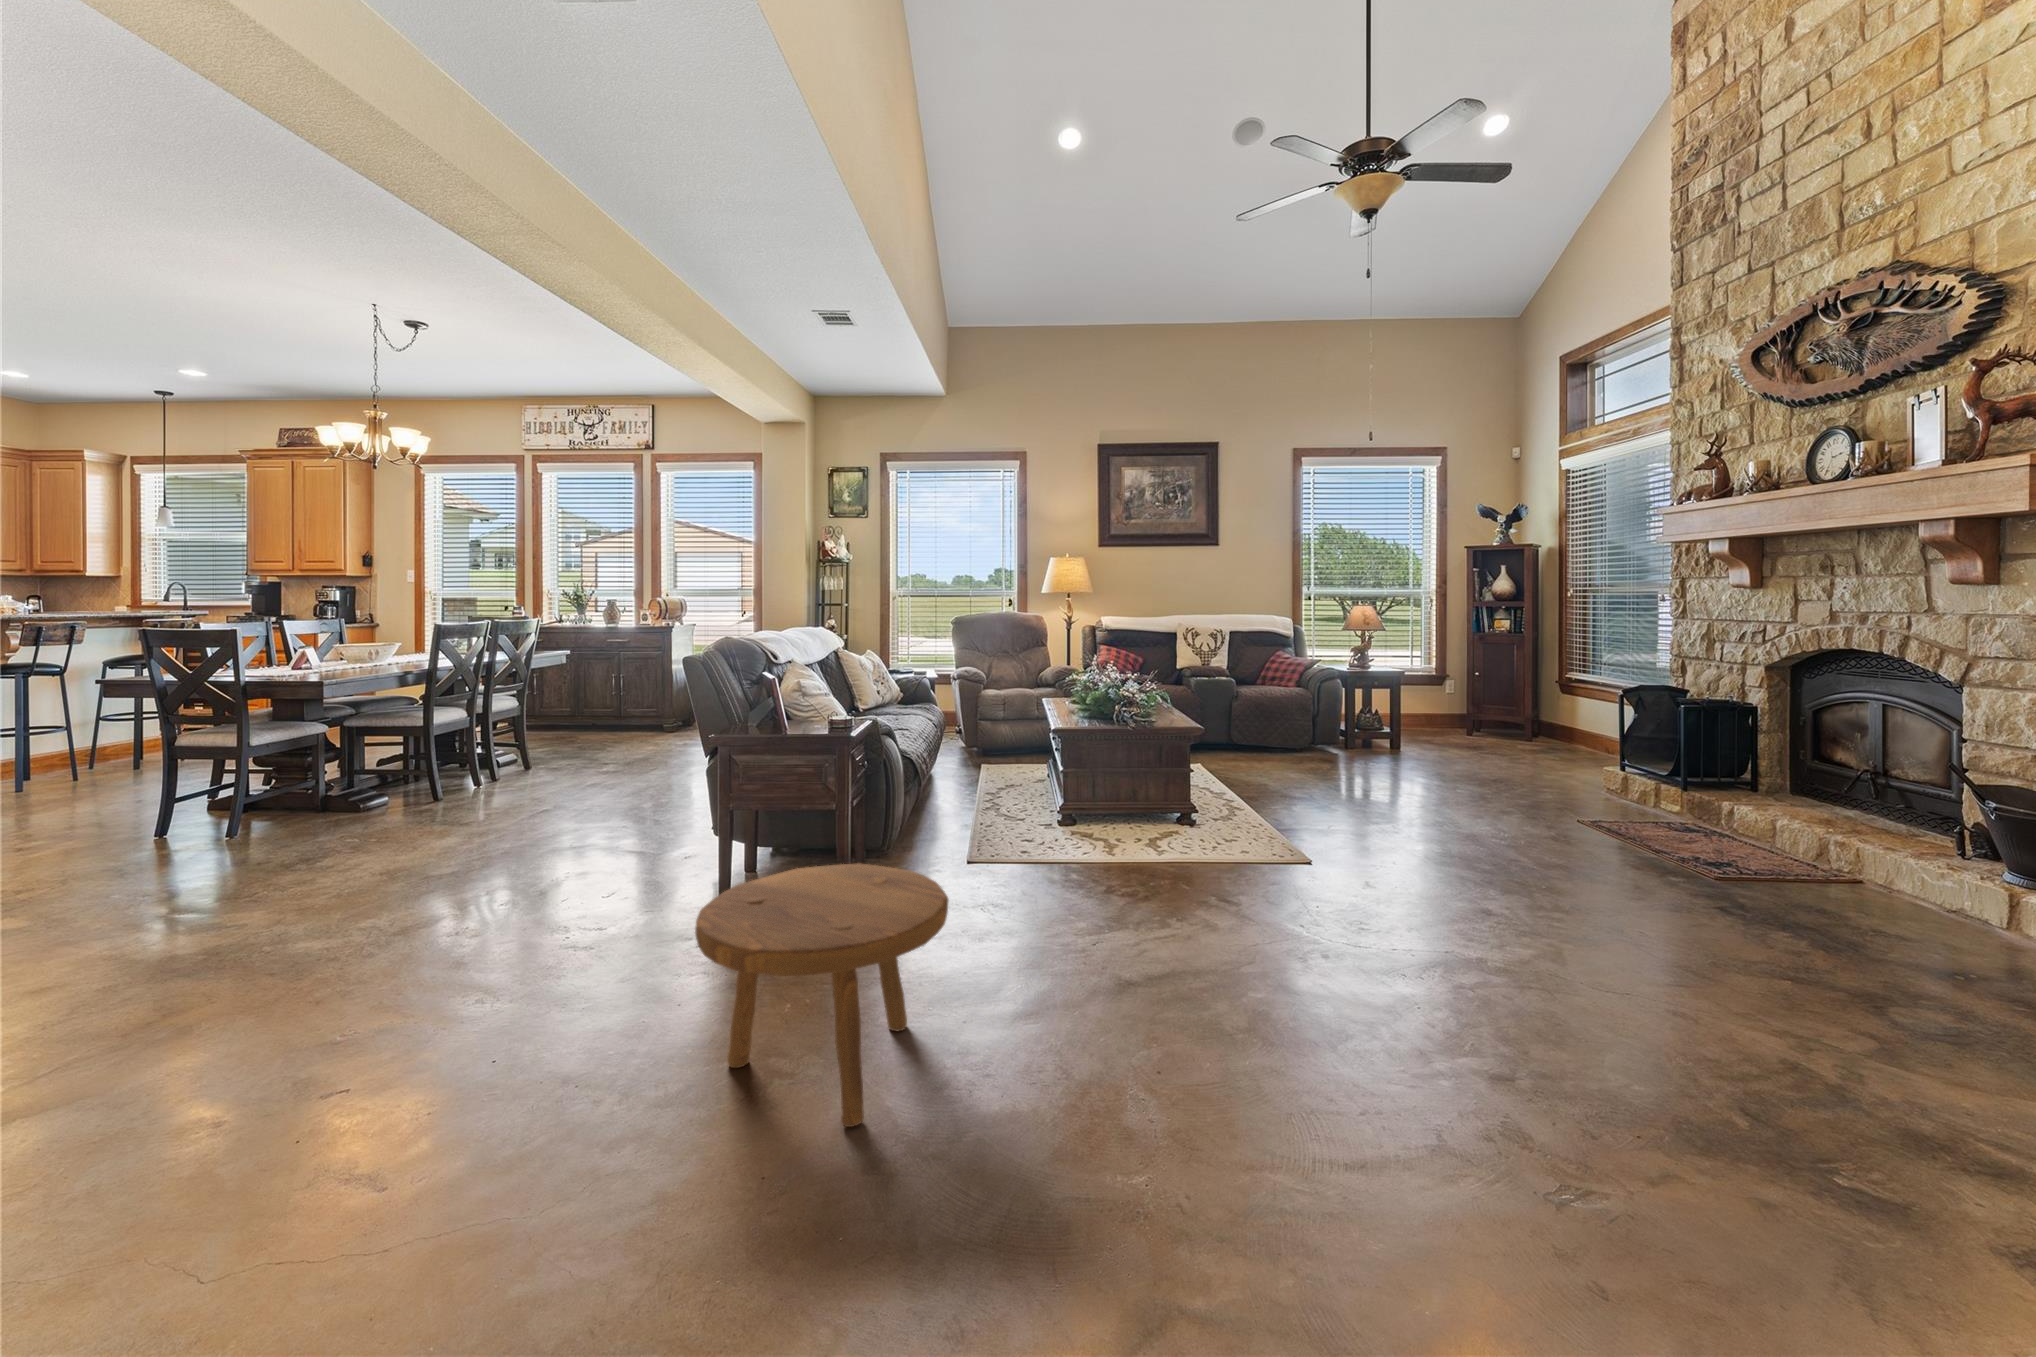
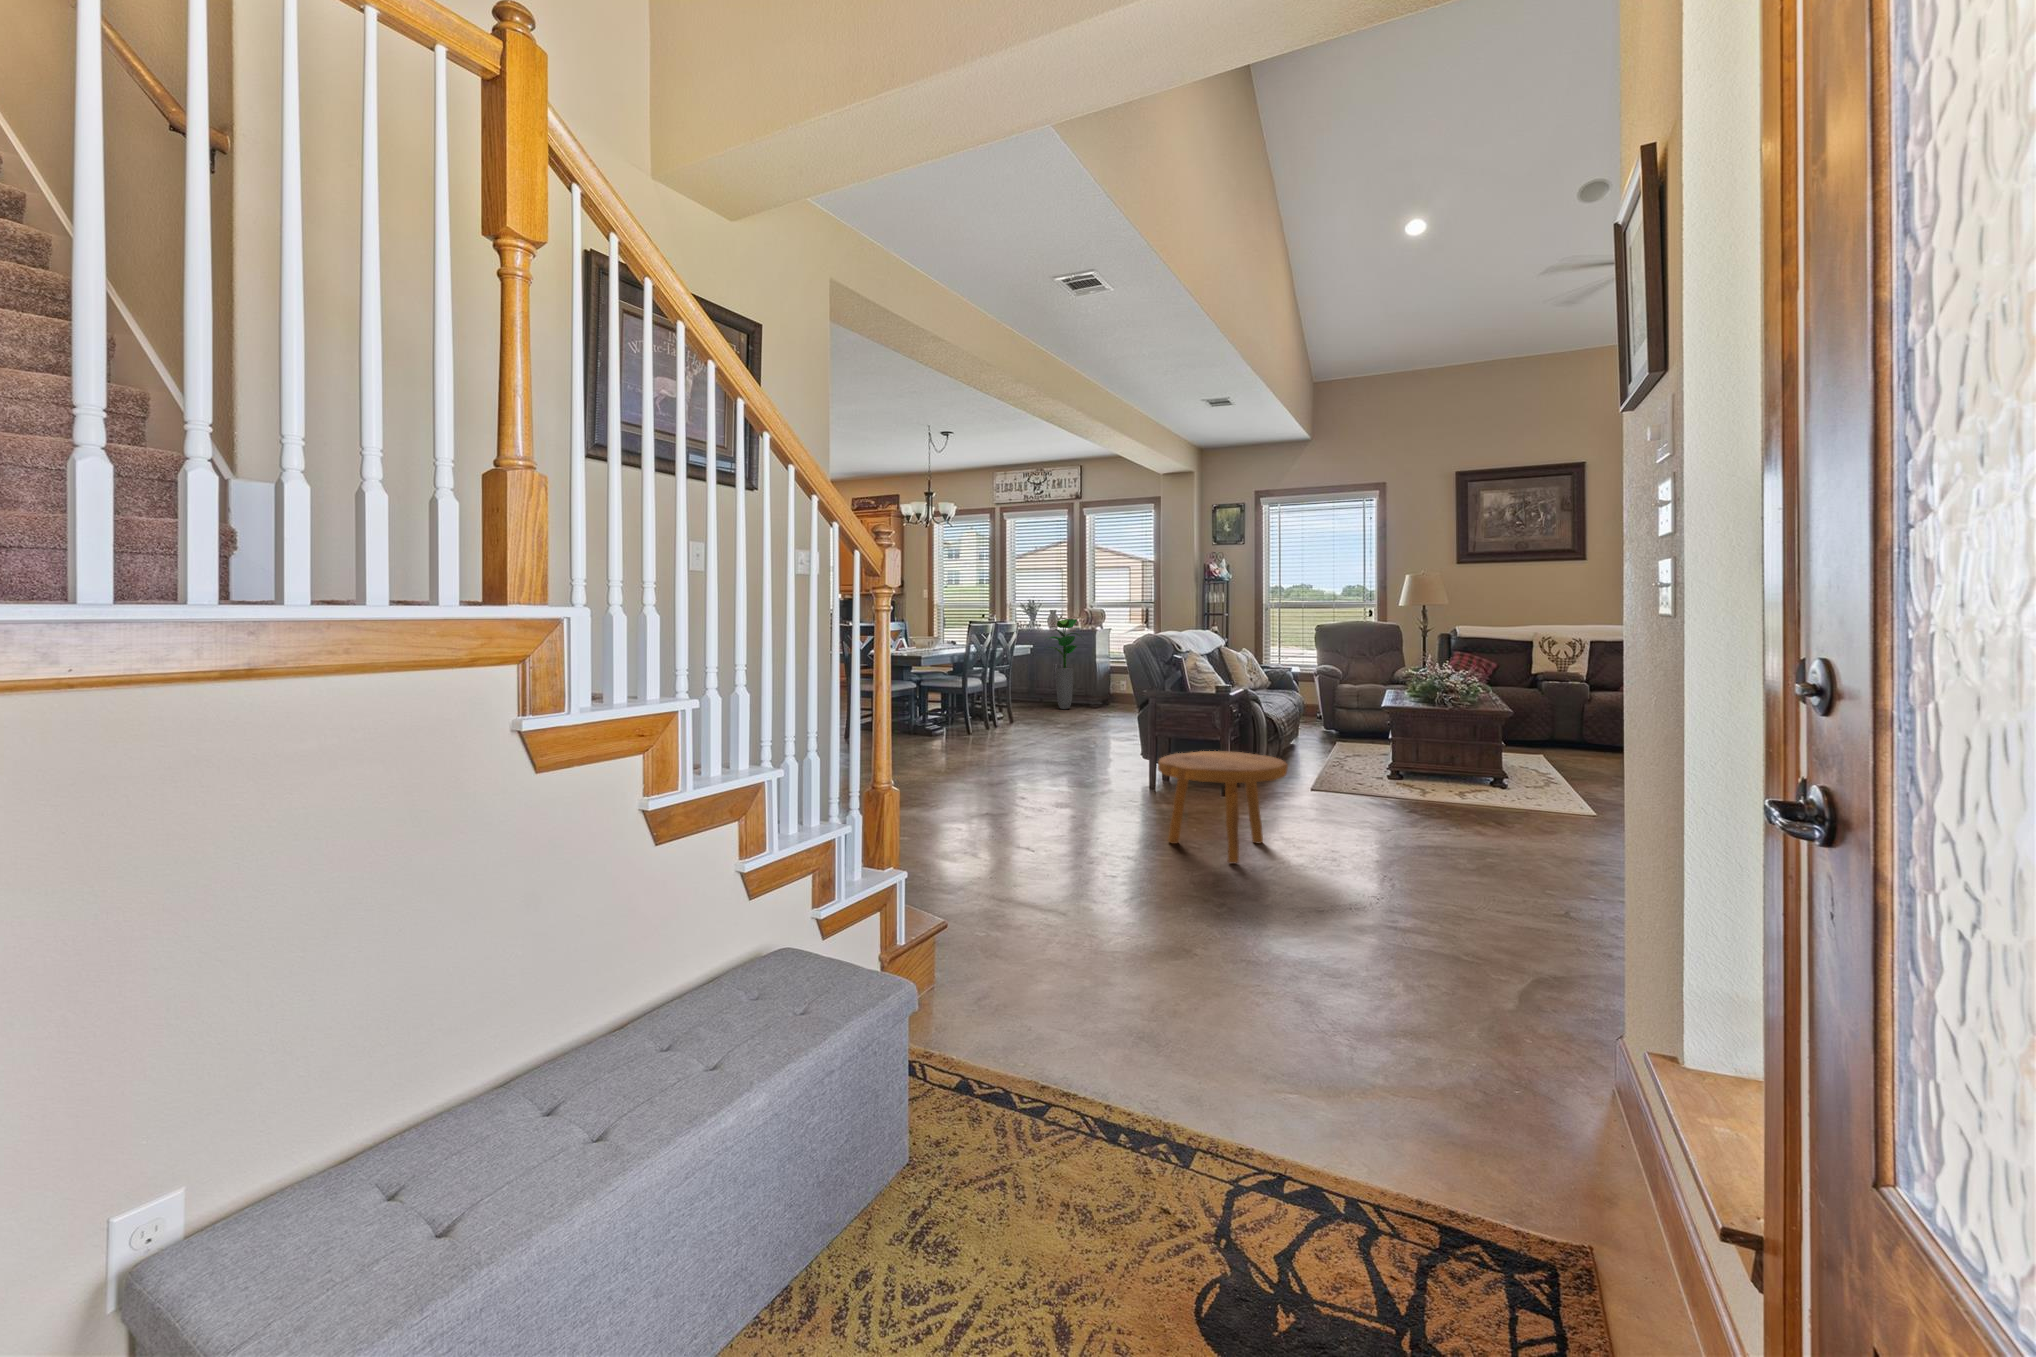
potted plant: none [598,609,660,731] -> present [1050,619,1082,709]

